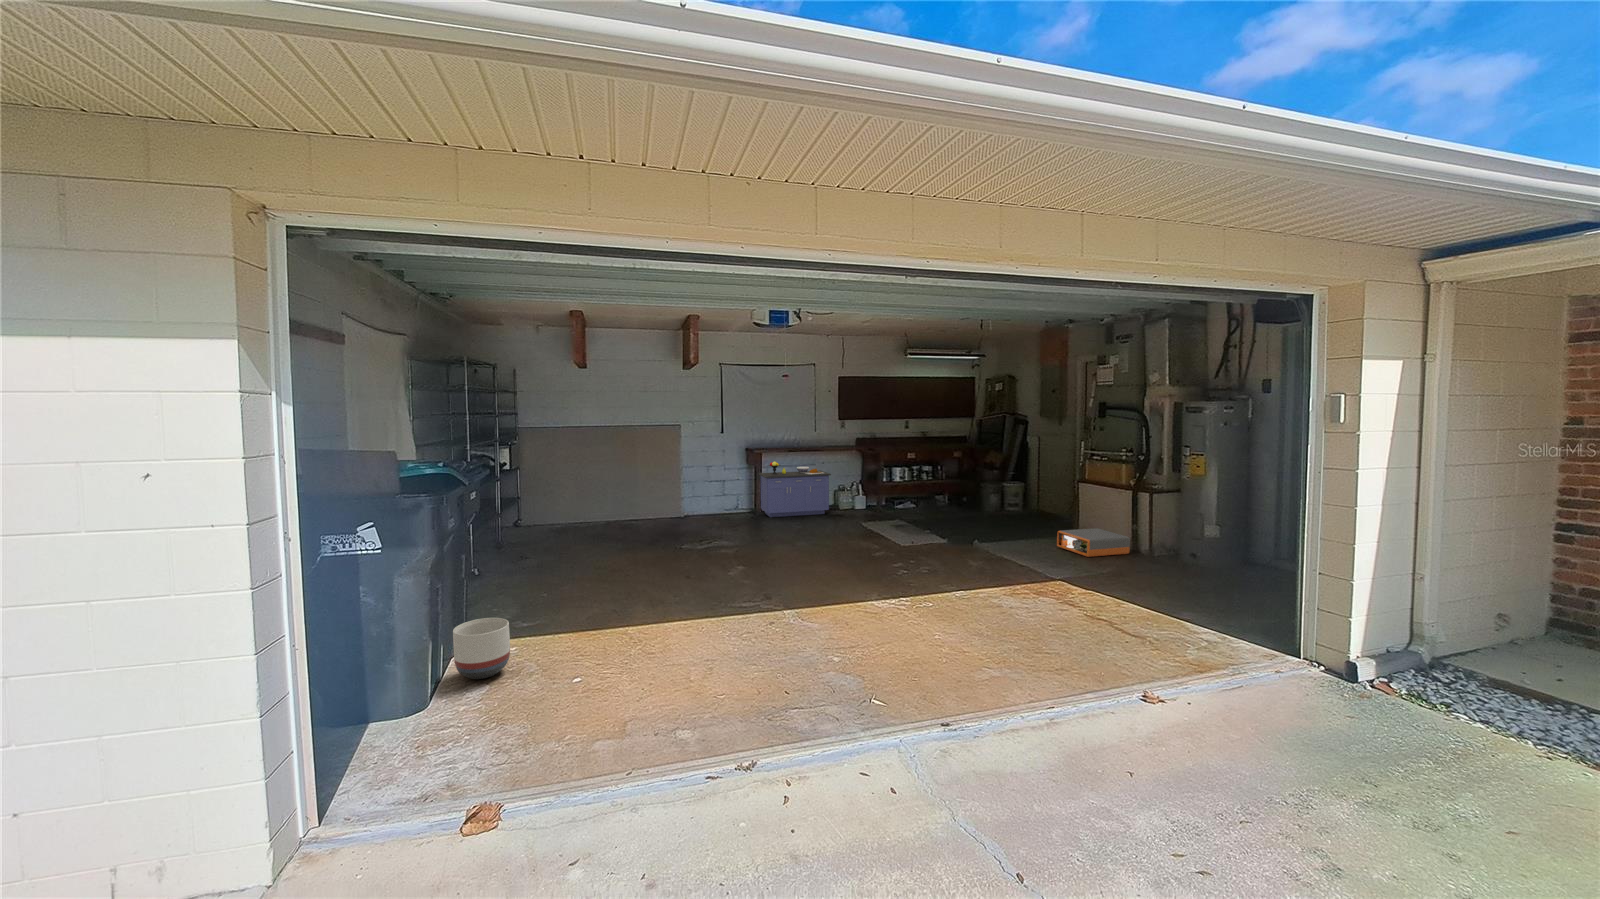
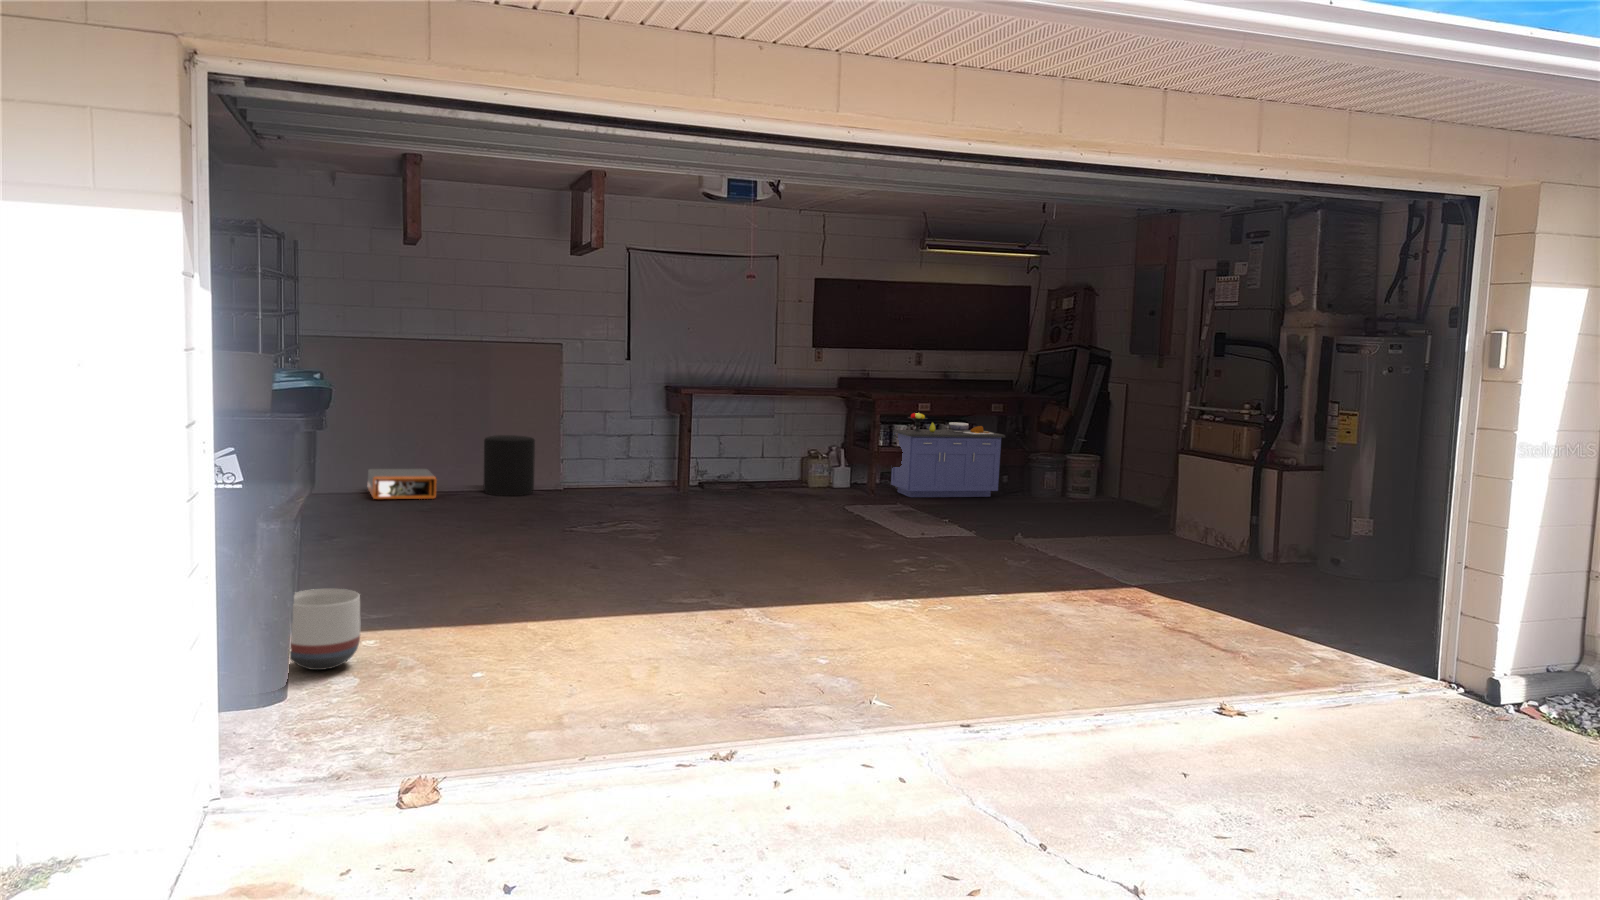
storage cabinet: present [759,462,831,517] -> present [891,413,1005,497]
stool: none [635,486,667,524] -> present [484,435,535,496]
storage box: present [1057,528,1130,557] -> present [368,469,437,499]

